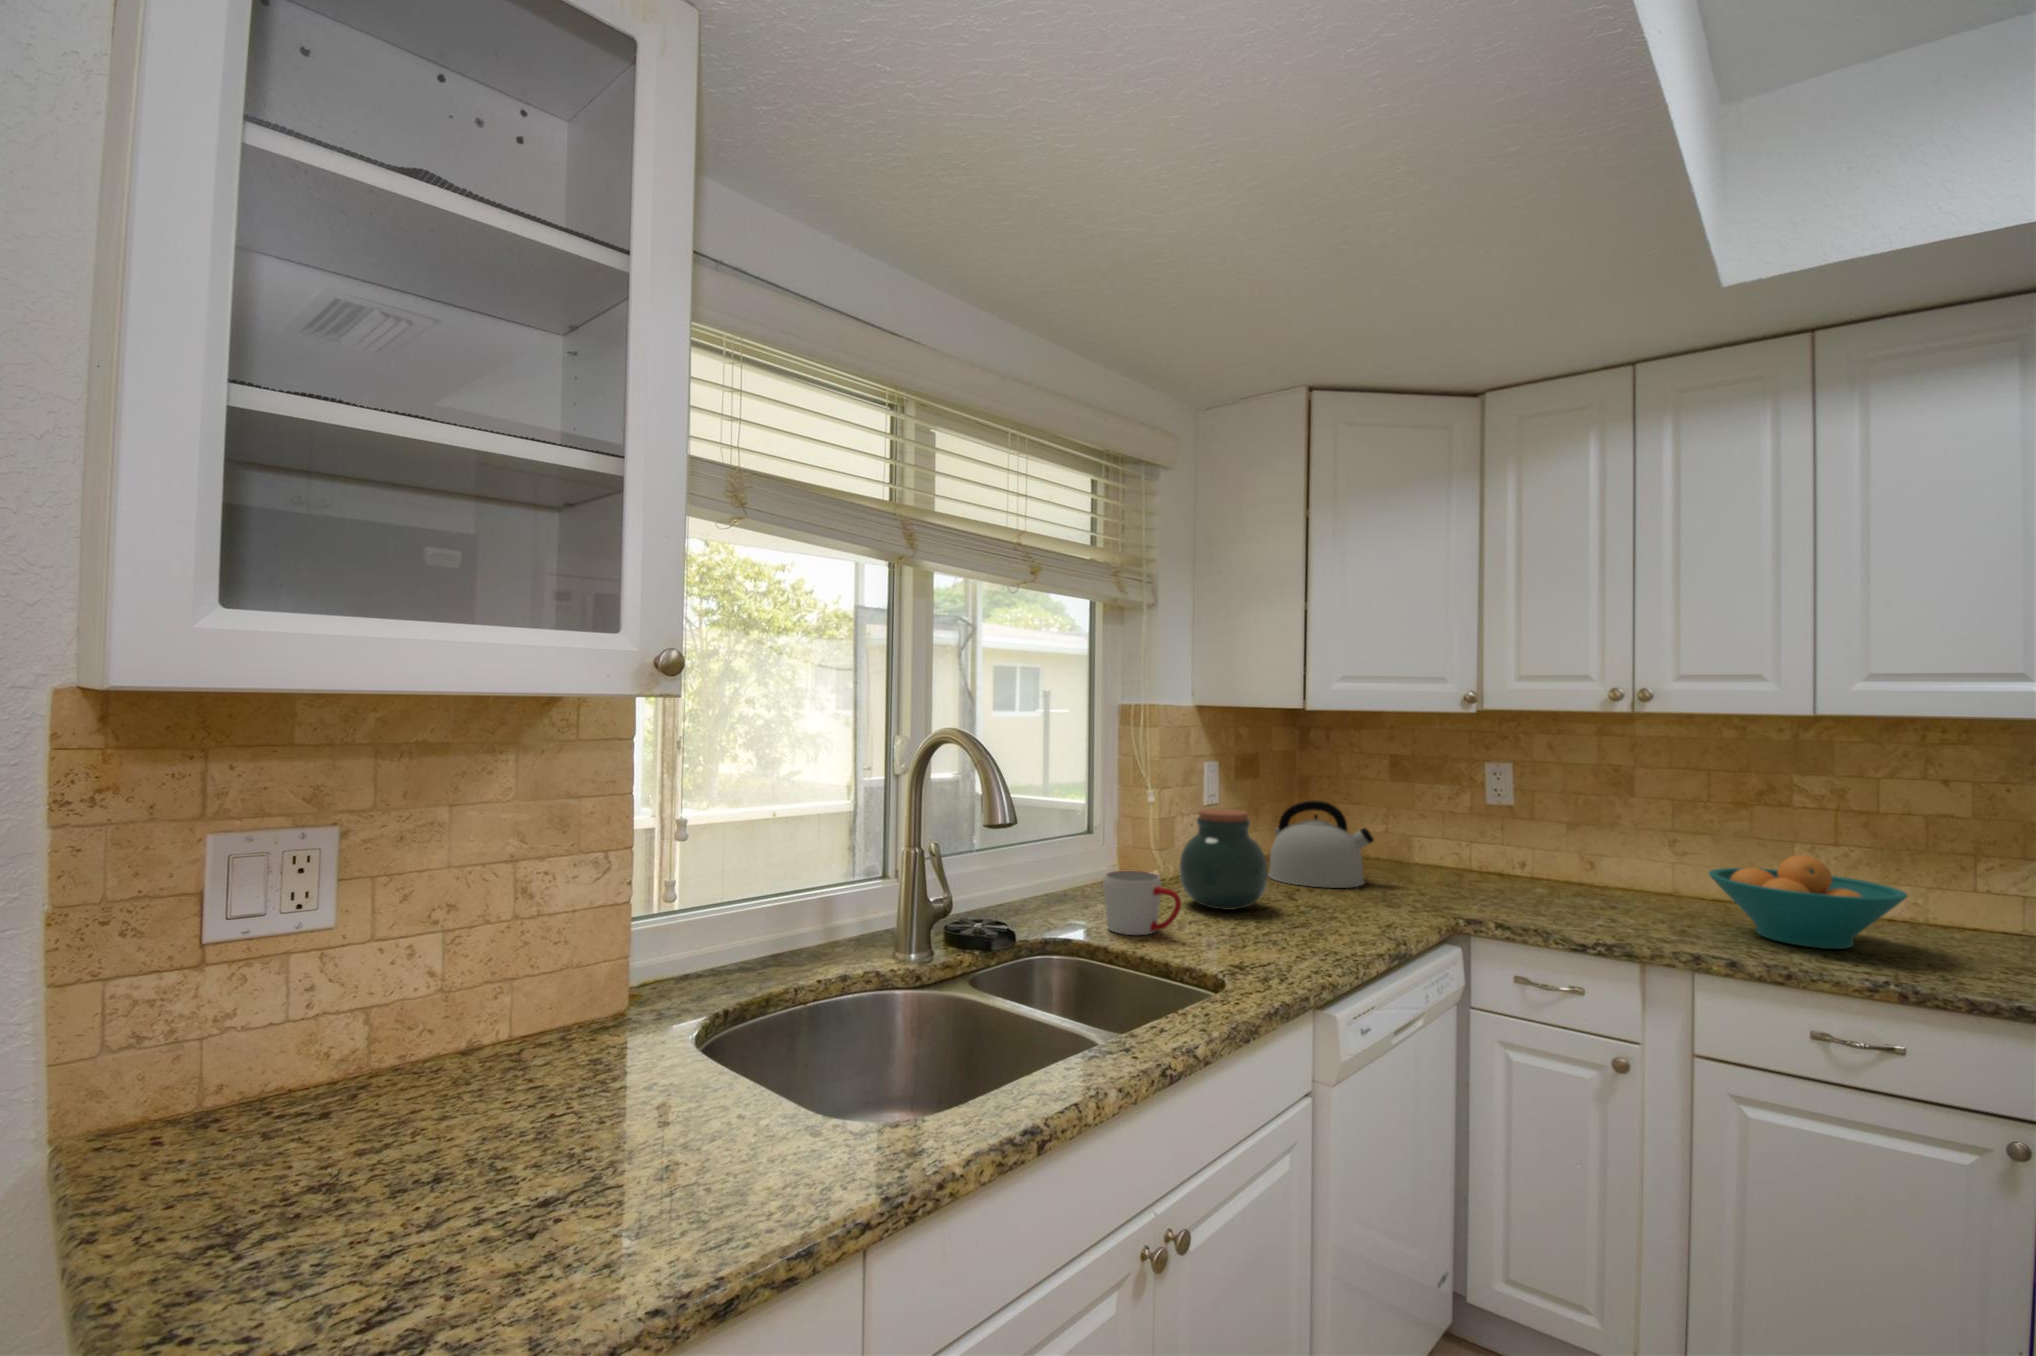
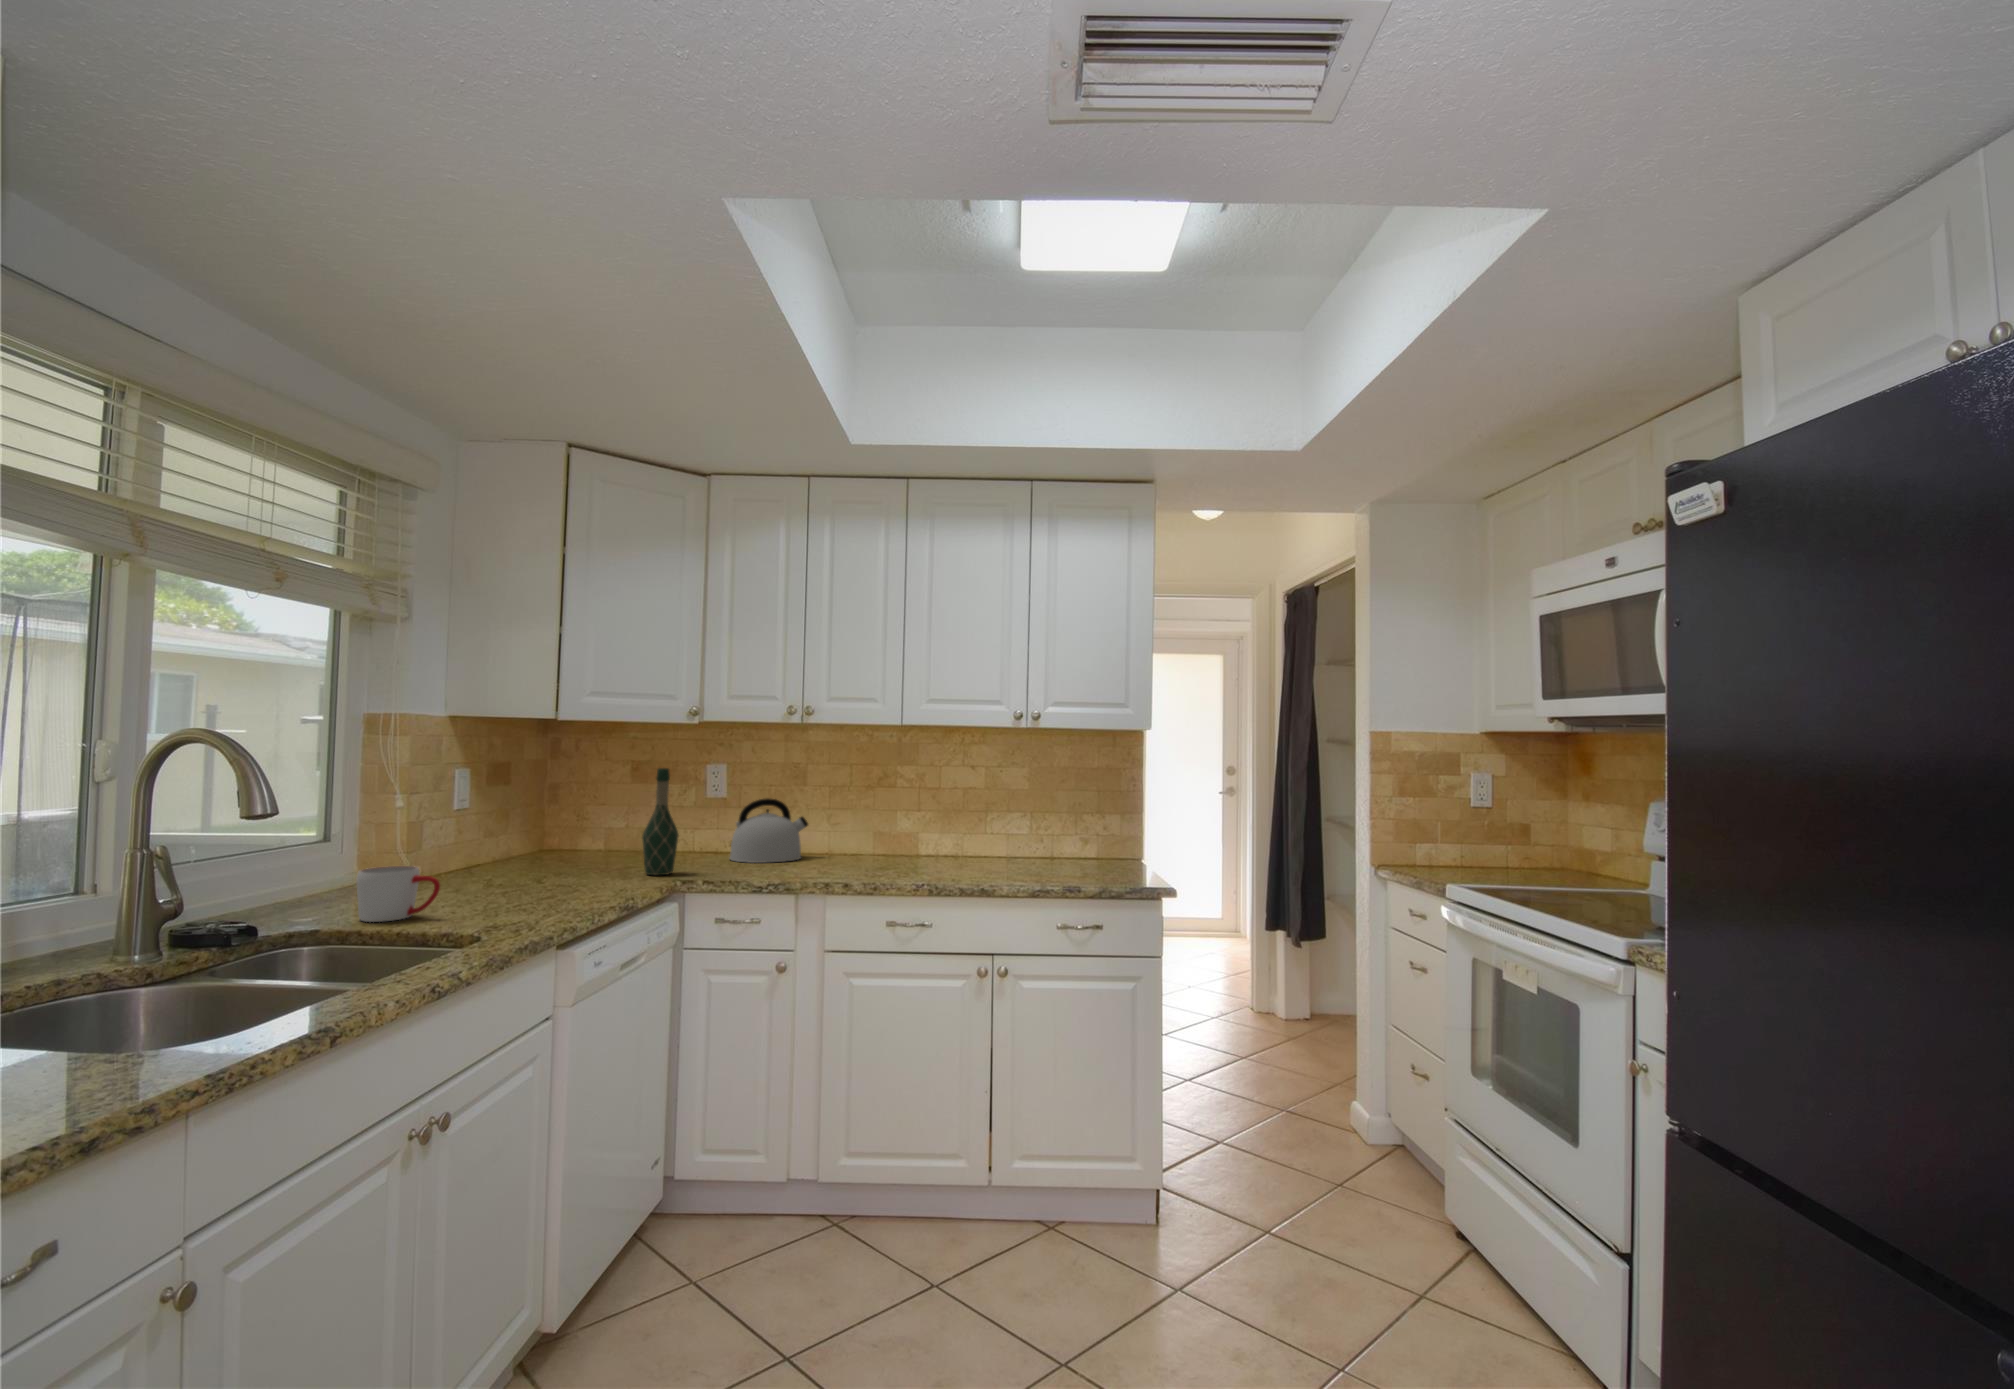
wine bottle: none [1408,767,1456,907] -> present [642,768,679,875]
kettle: present [1268,801,1374,888] -> present [730,798,808,863]
jar: present [1179,809,1268,910] -> none [434,809,522,896]
fruit bowl: present [1709,855,1907,949] -> none [834,814,925,869]

